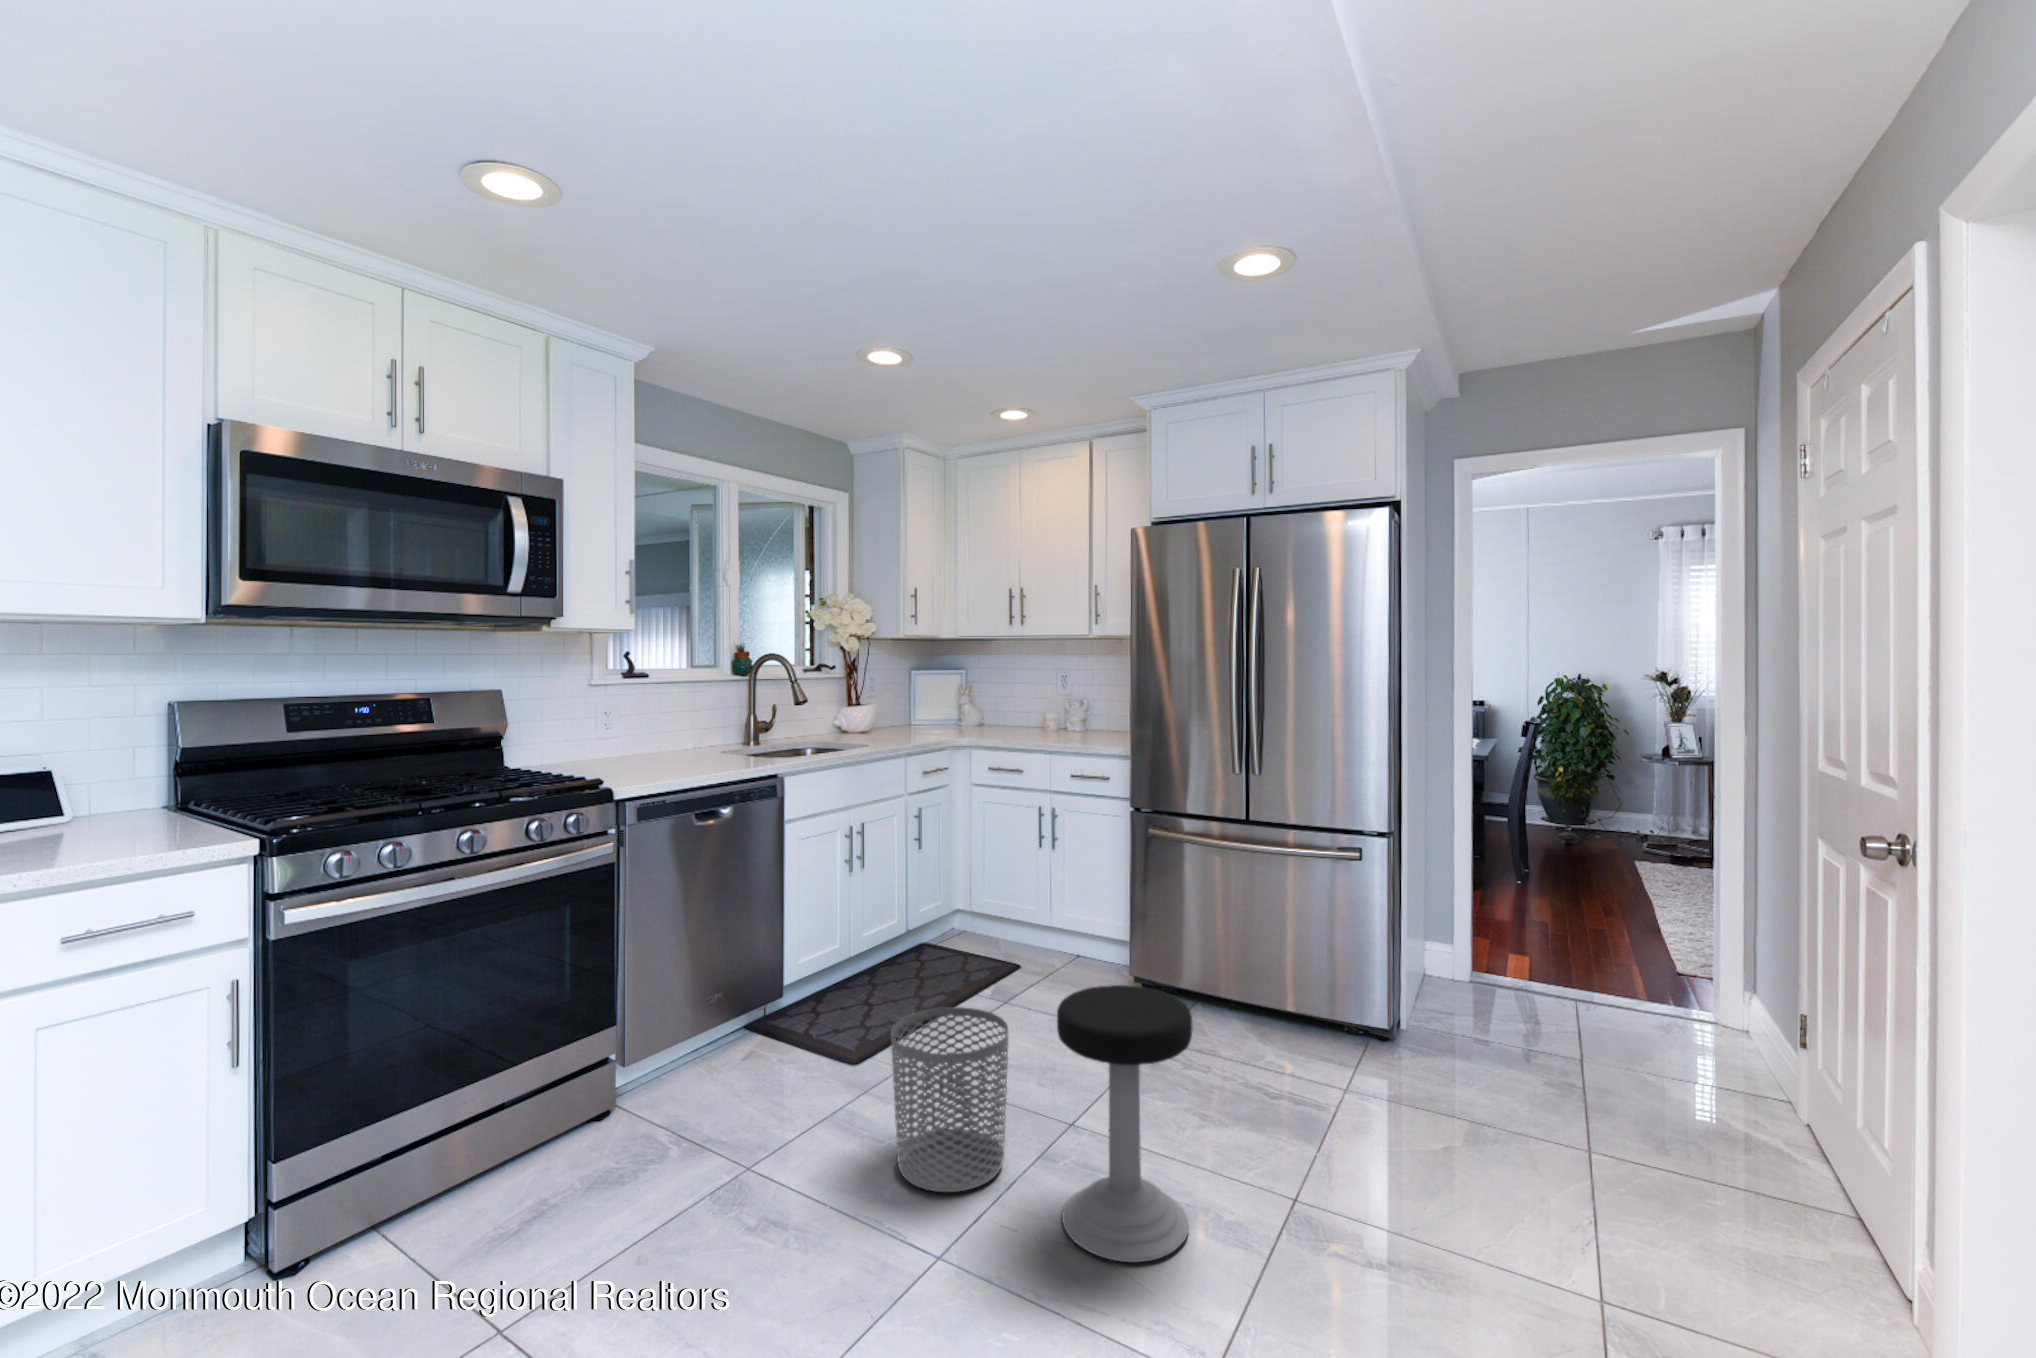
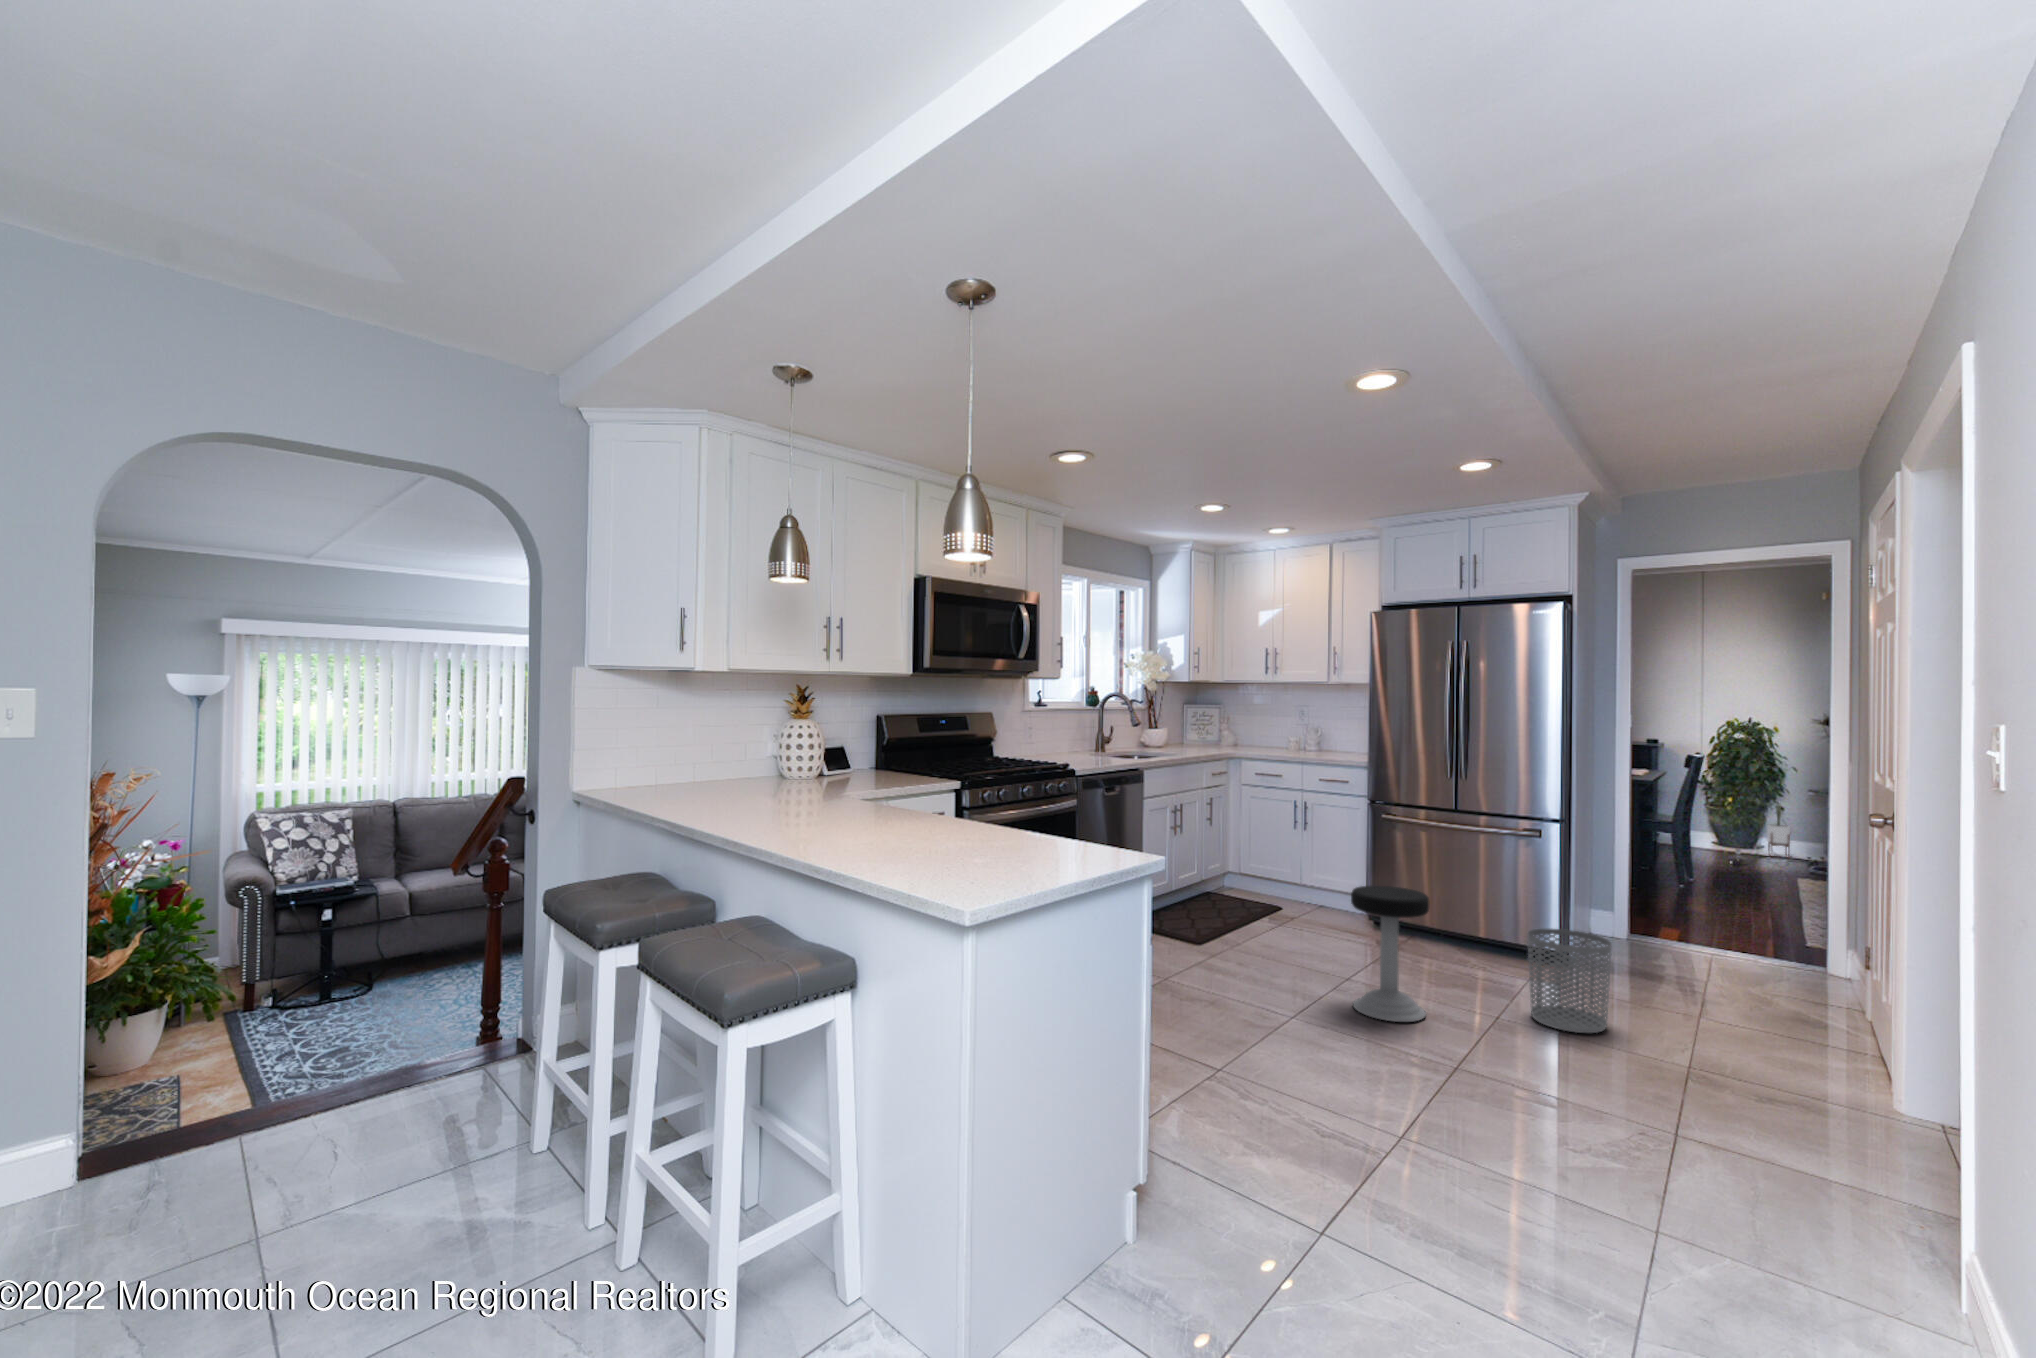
potted plant: none [1598,763,1622,834] -> present [1767,804,1790,856]
waste bin: present [891,1007,1008,1192] -> present [1528,928,1612,1033]

